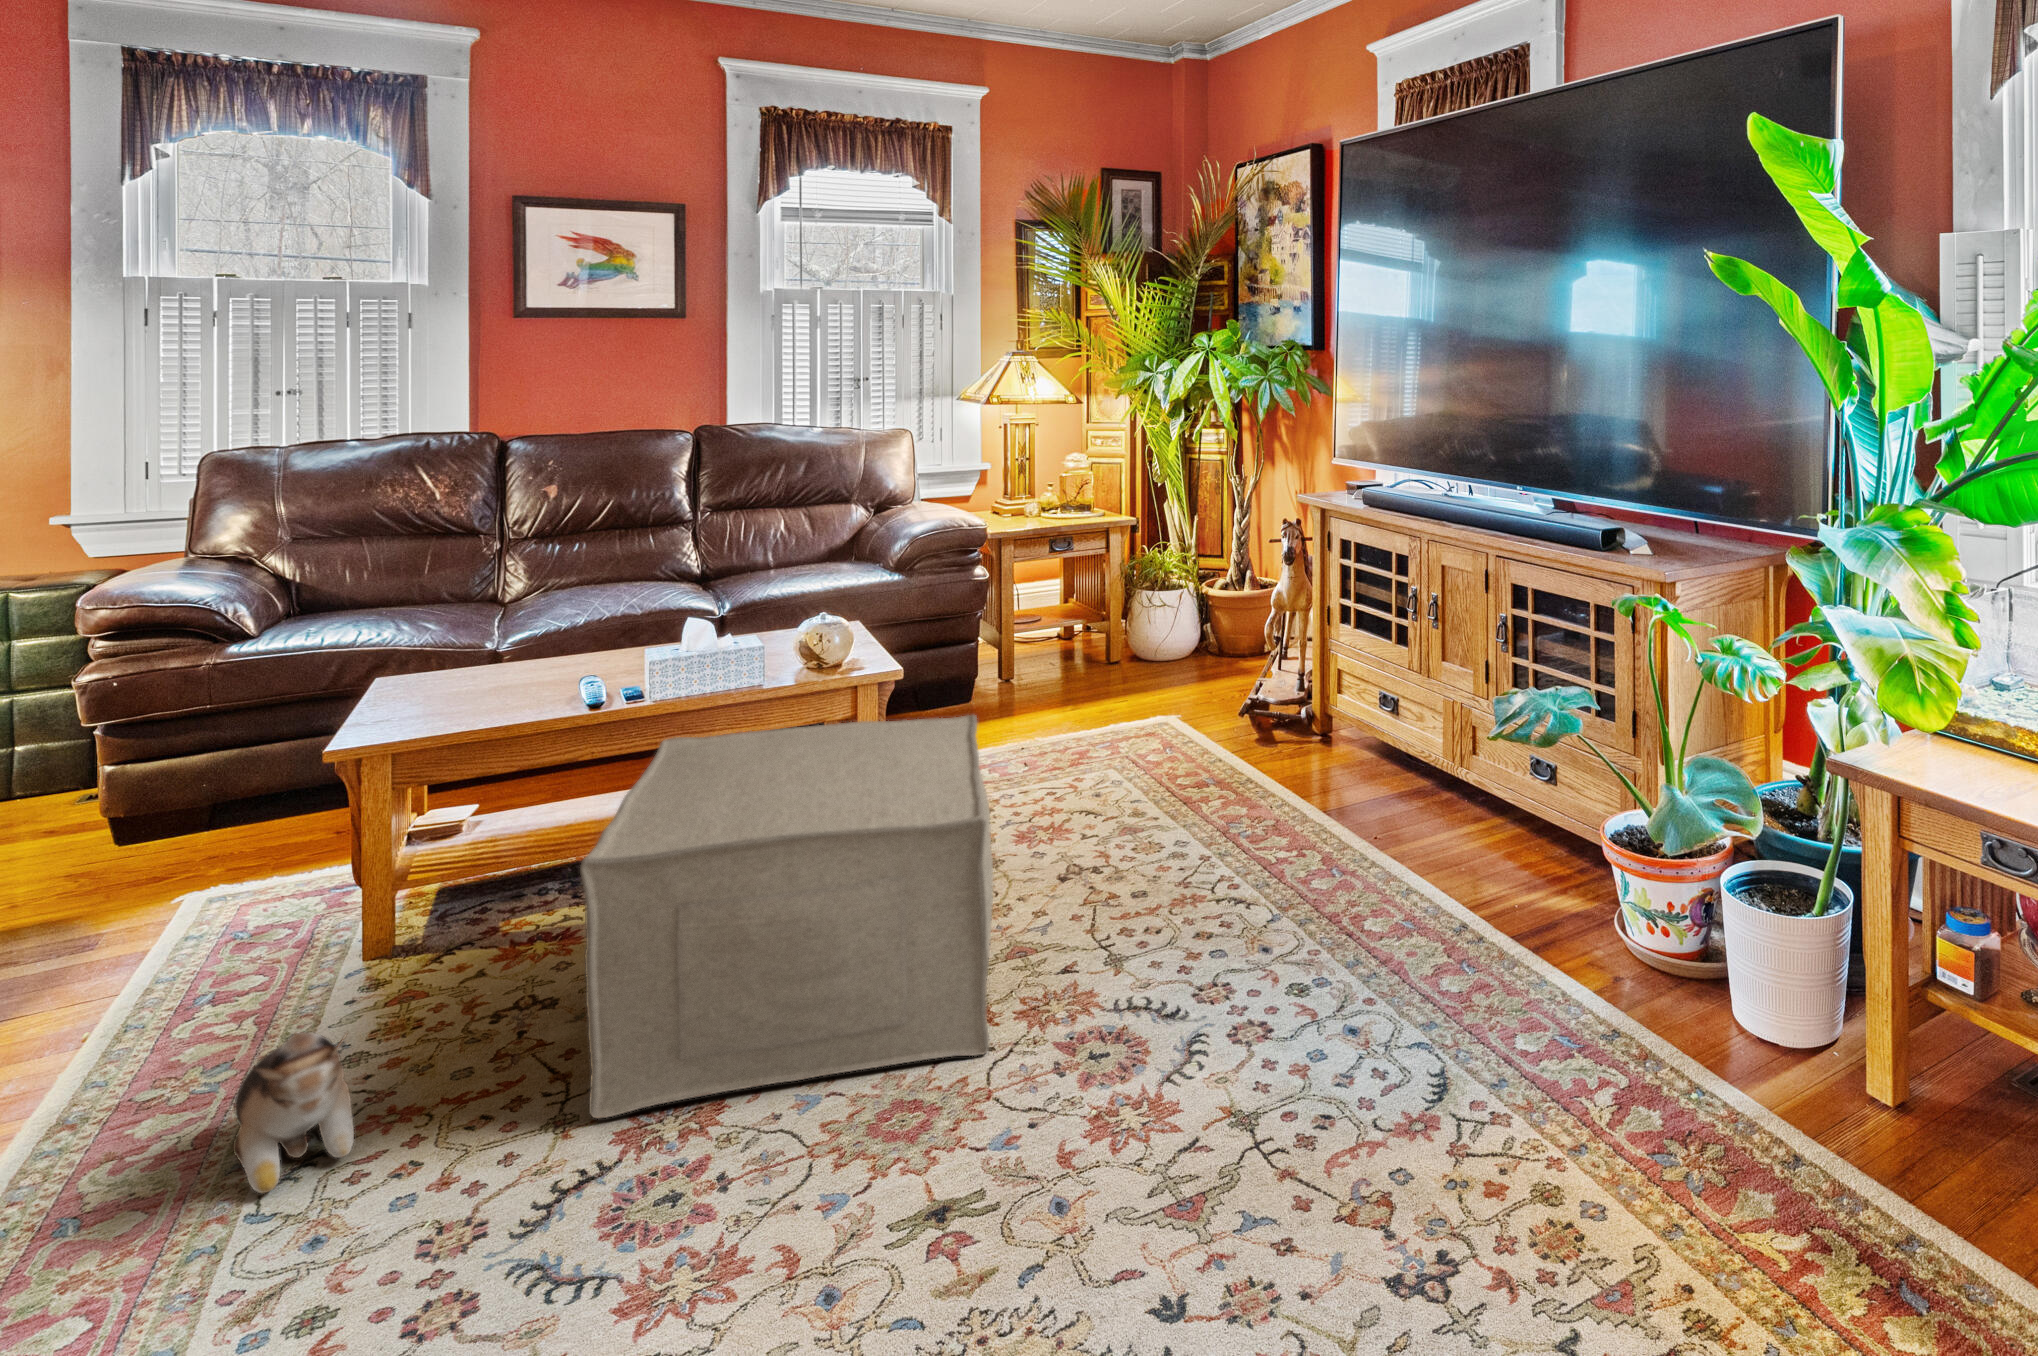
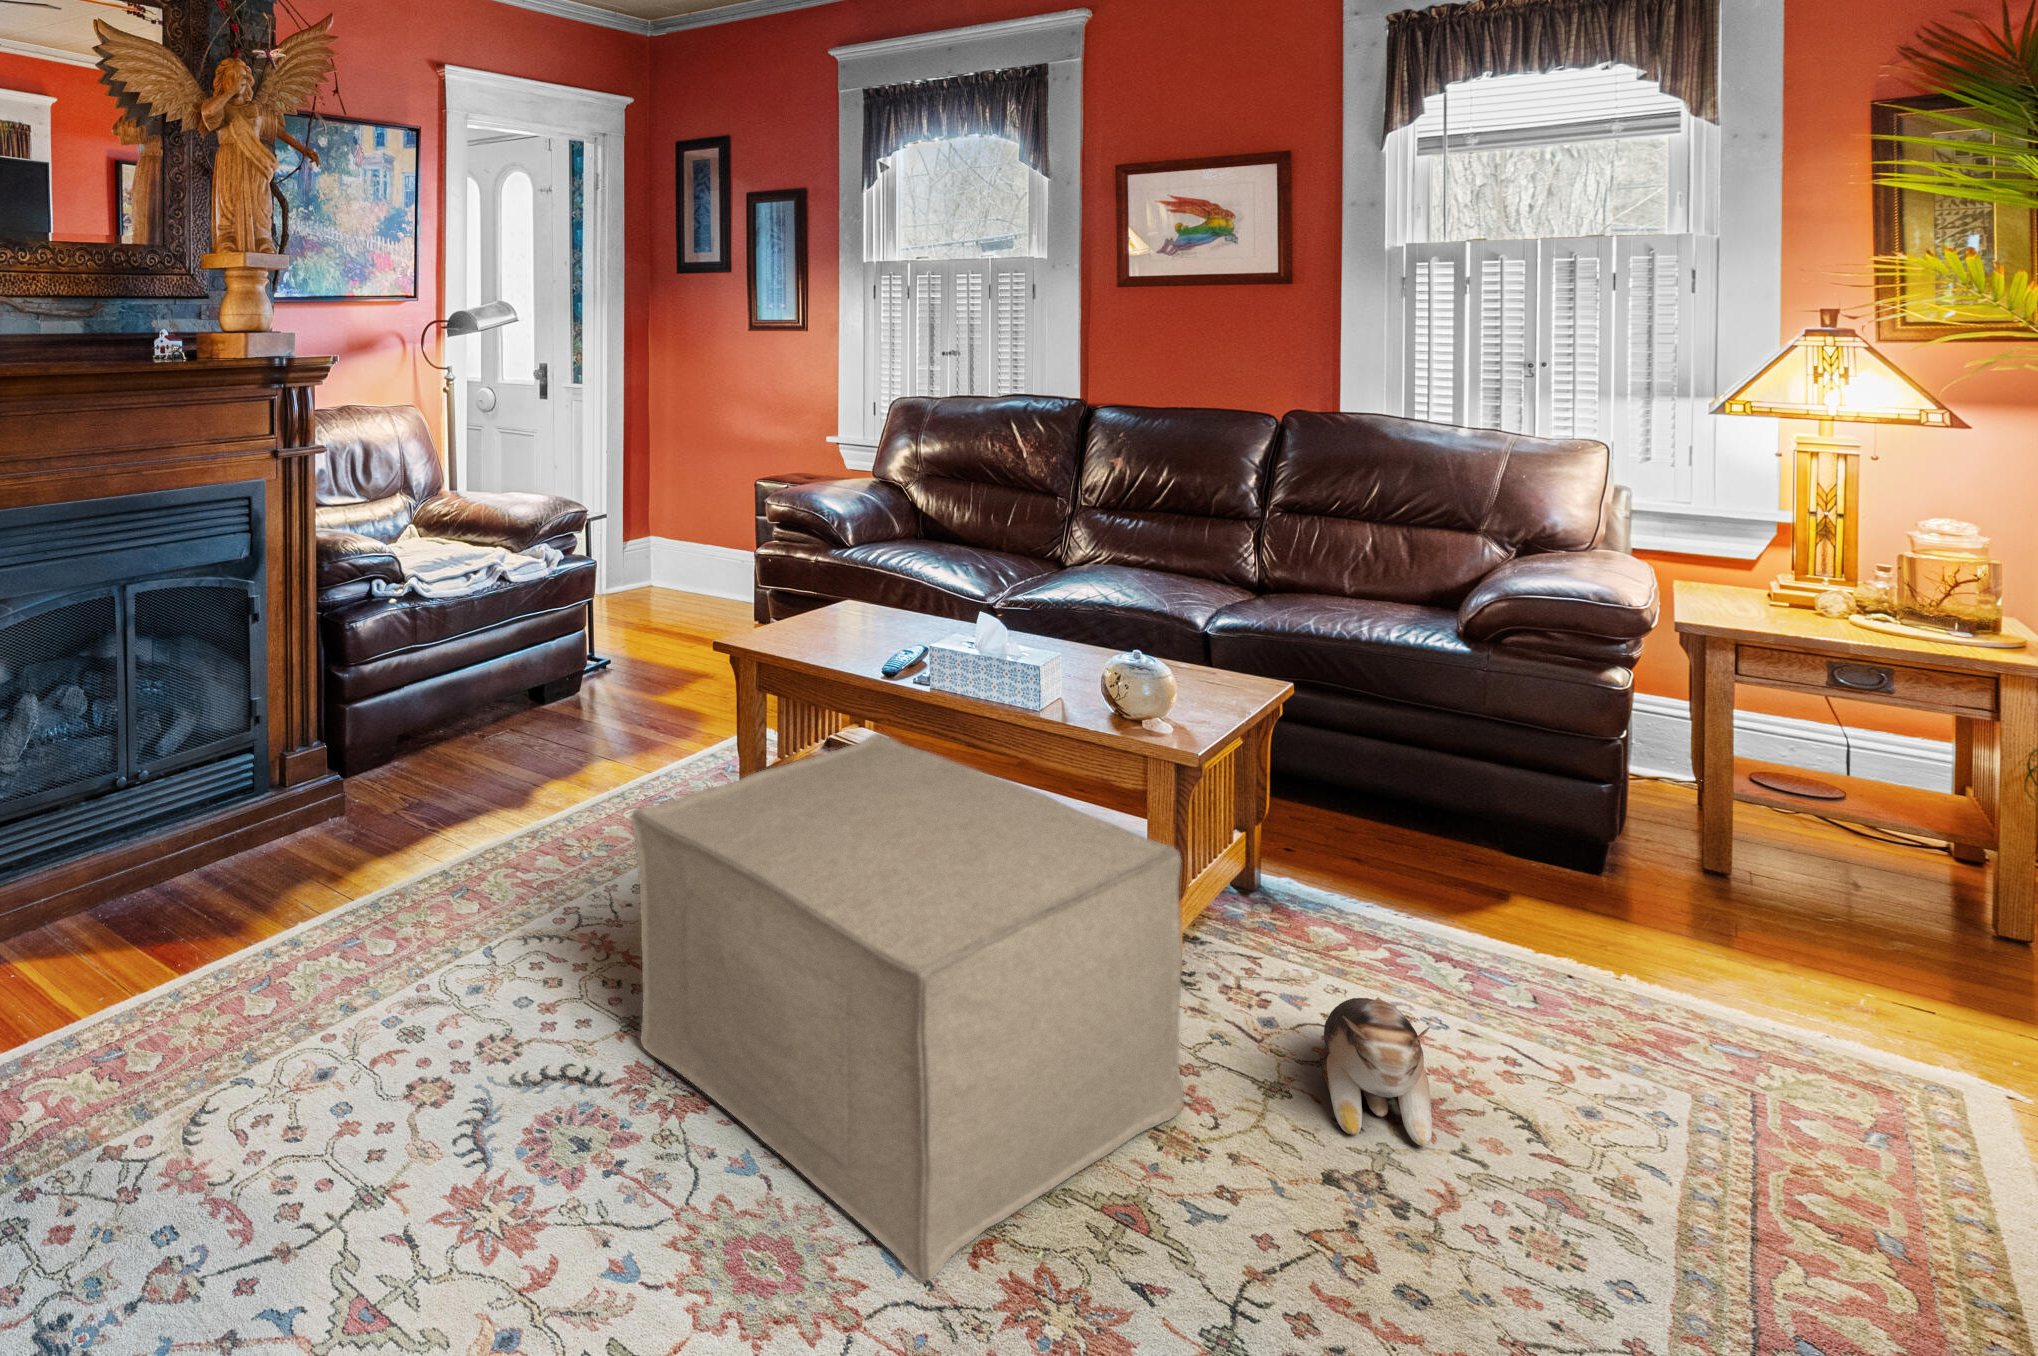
plush toy: present [233,1032,354,1193] -> present [1322,997,1432,1147]

